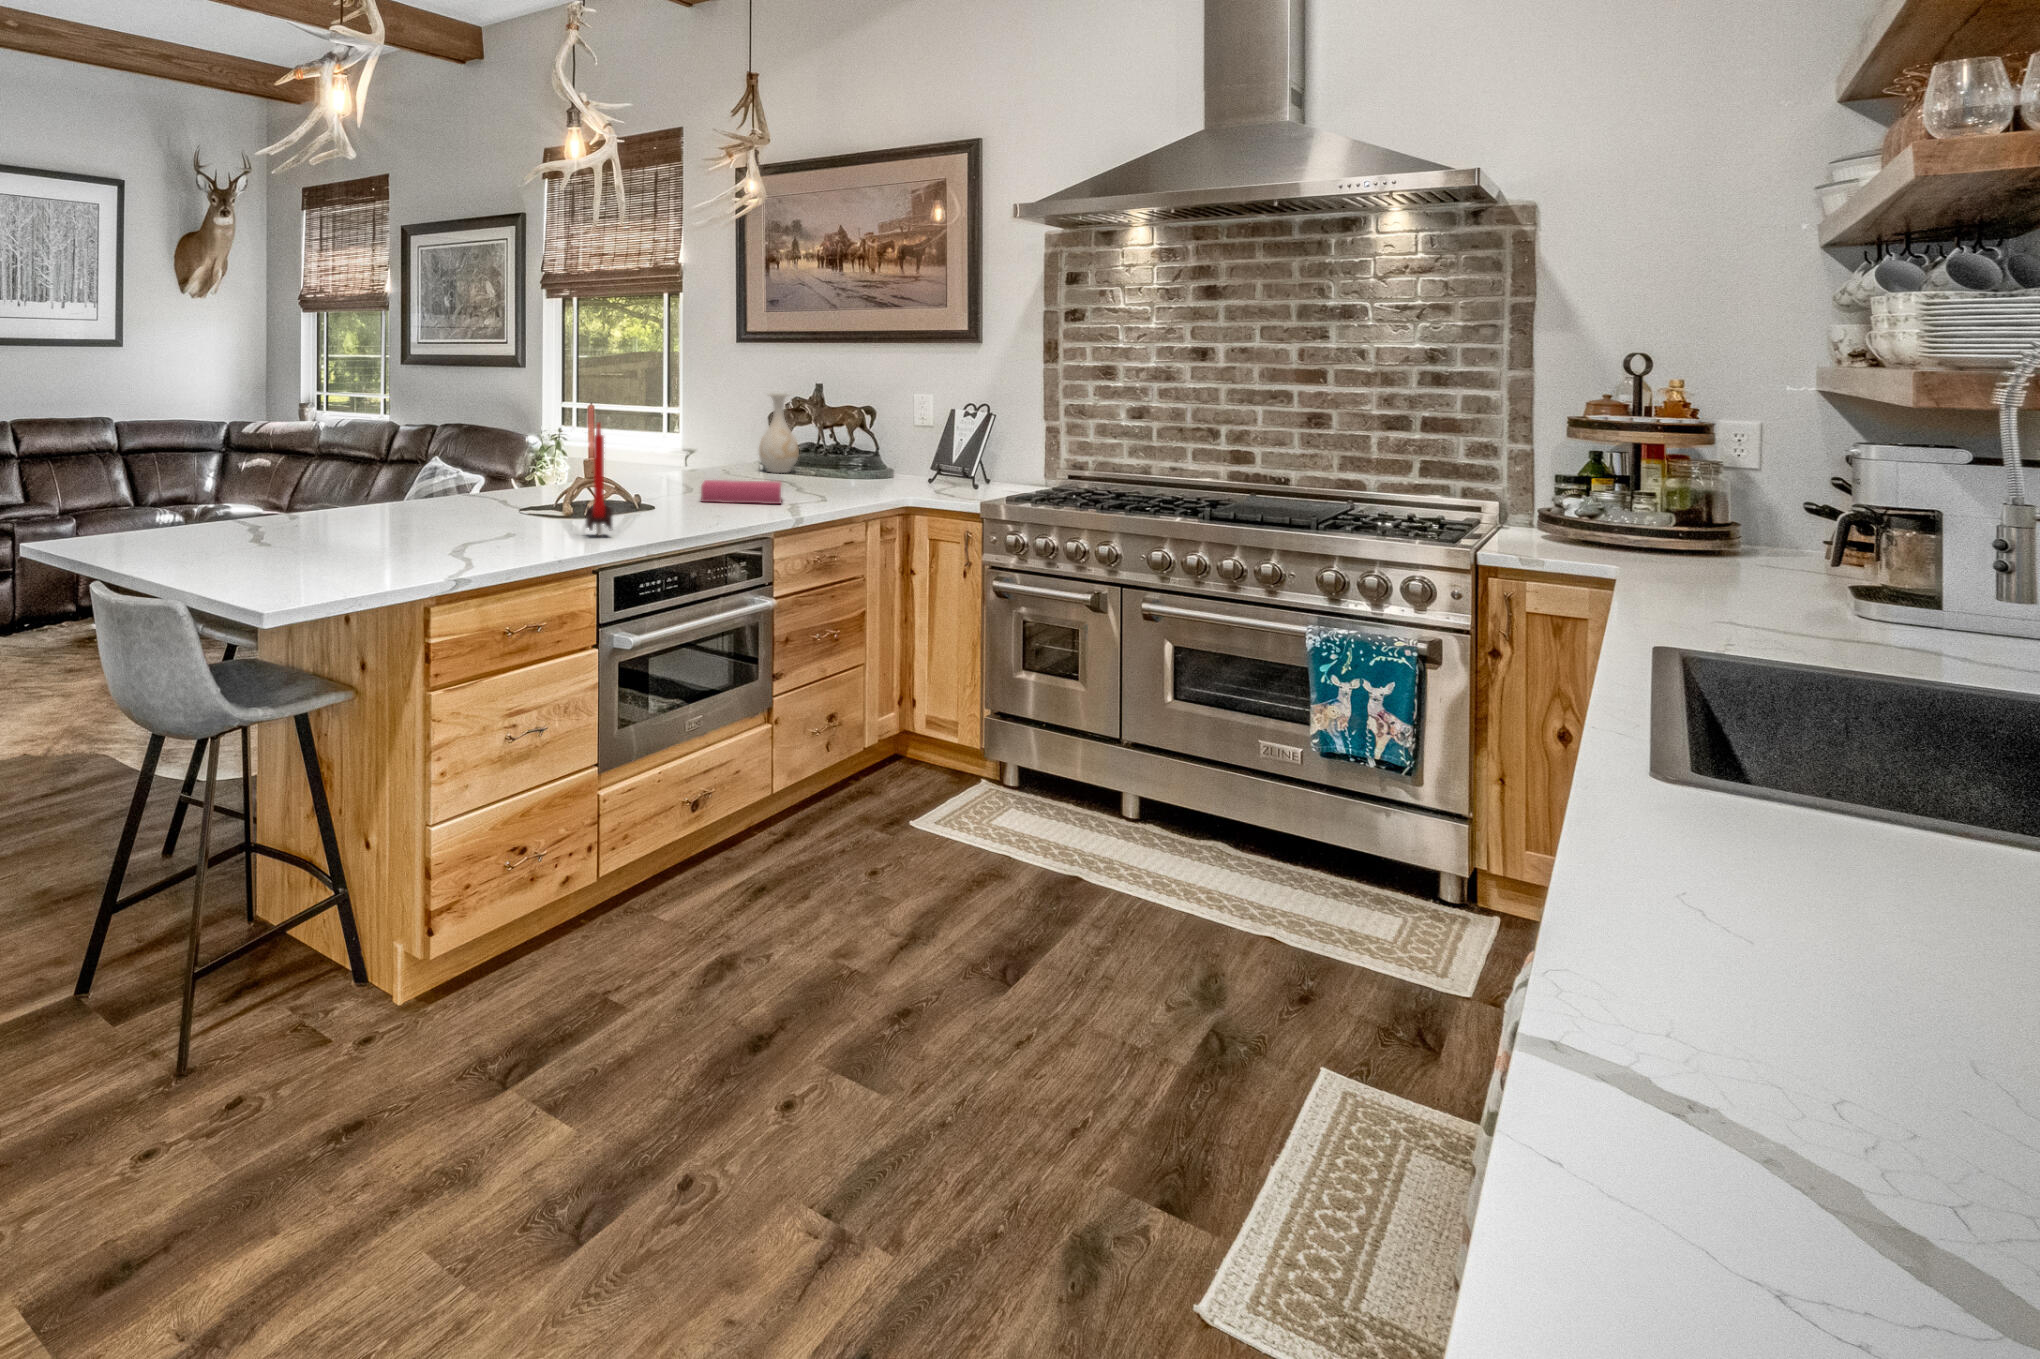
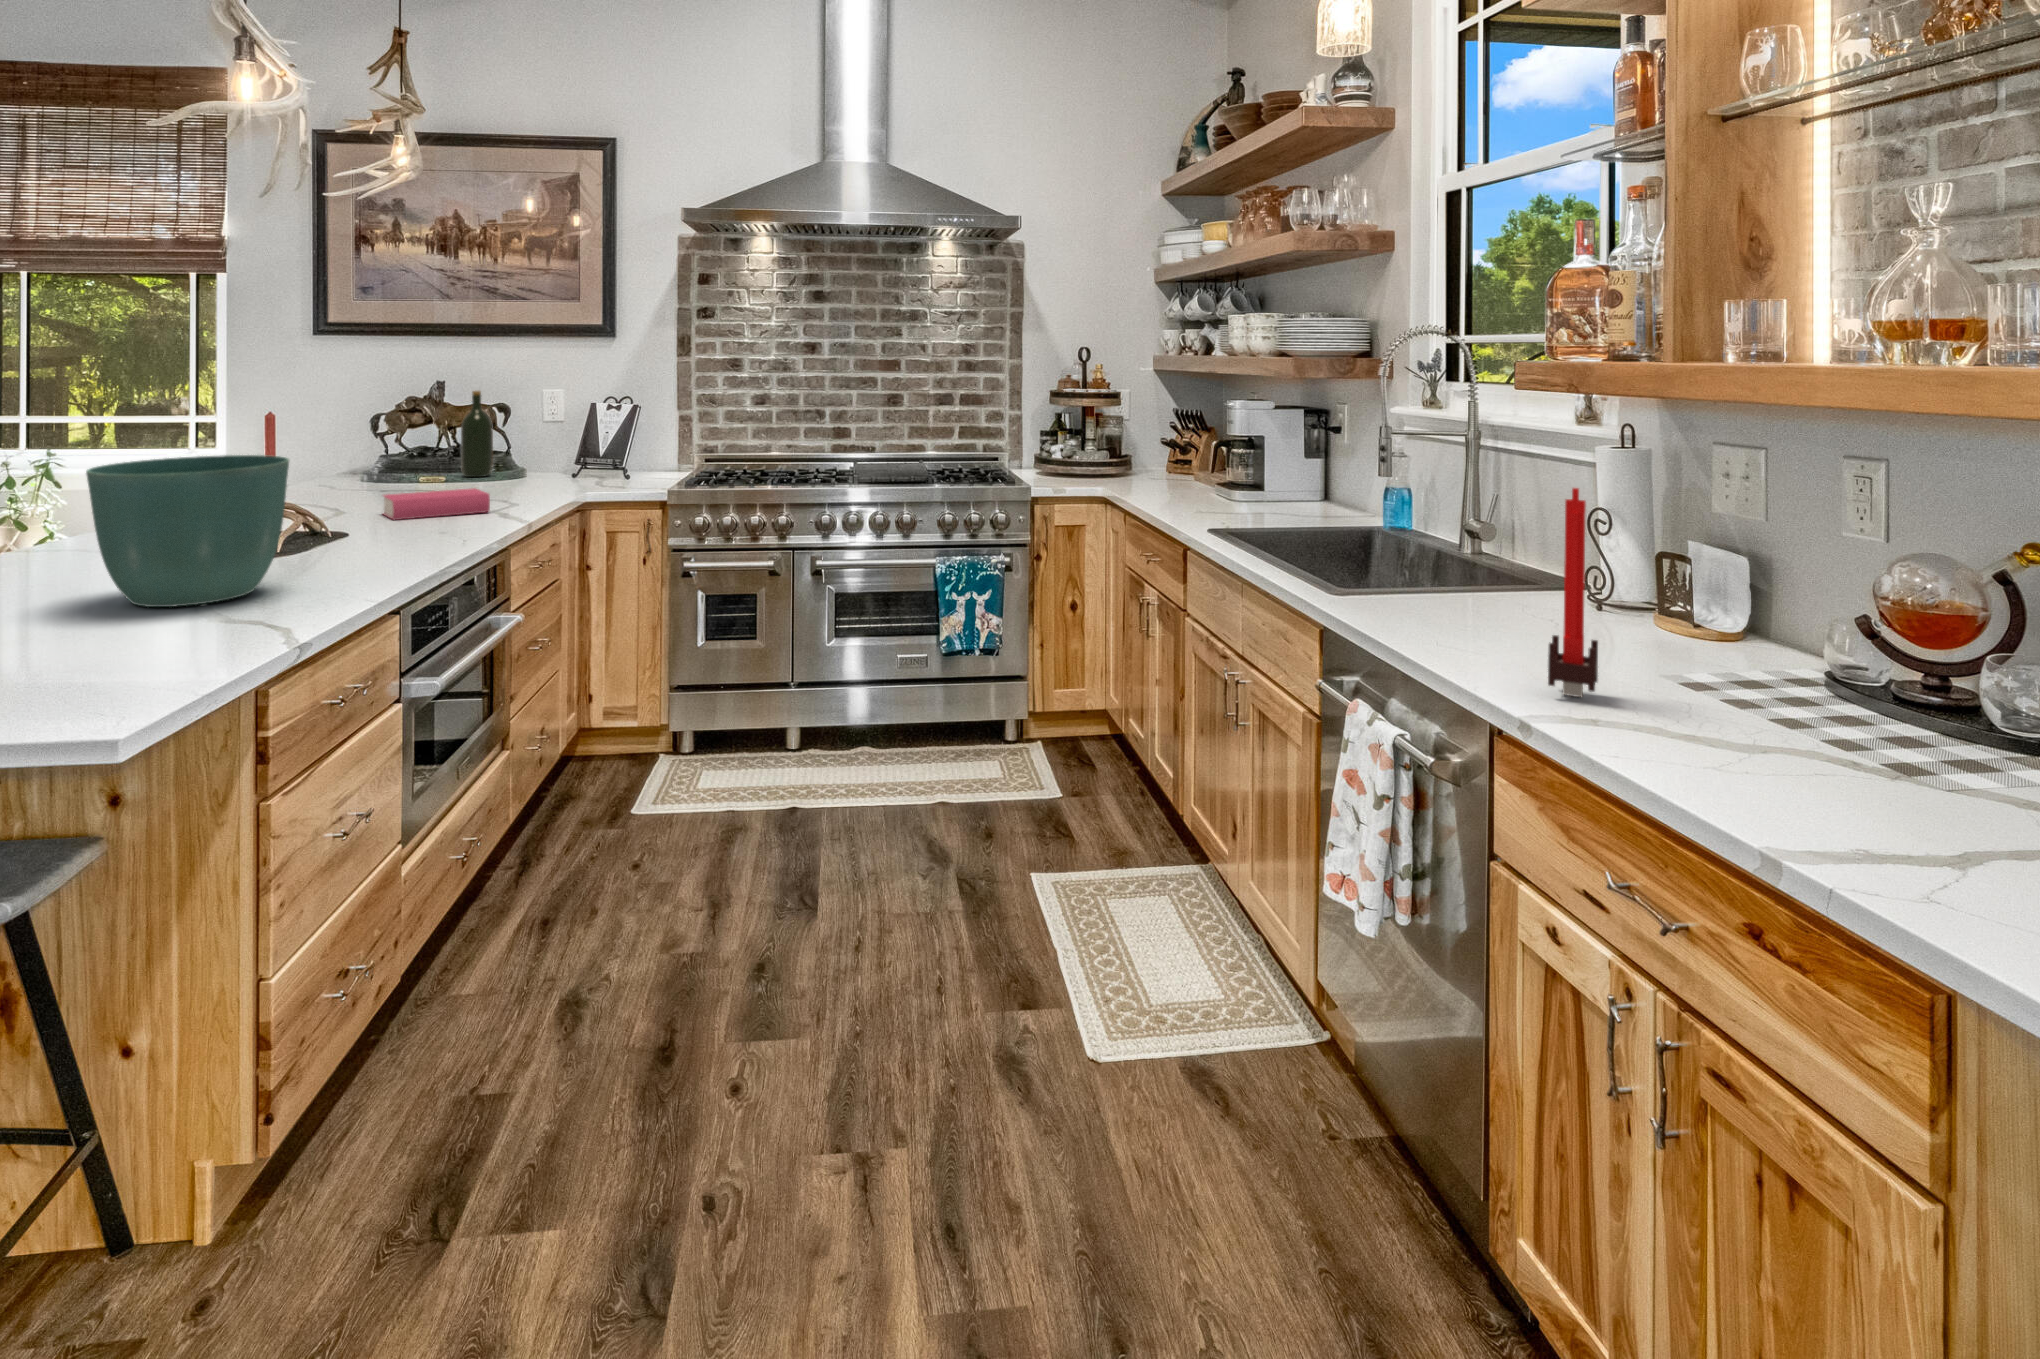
vase: present [759,393,799,473] -> none [375,391,426,482]
wine bottle: none [830,395,857,474] -> present [461,391,493,477]
candle: present [586,423,612,536] -> present [1548,488,1598,697]
flower pot: none [408,434,531,542] -> present [86,455,289,607]

